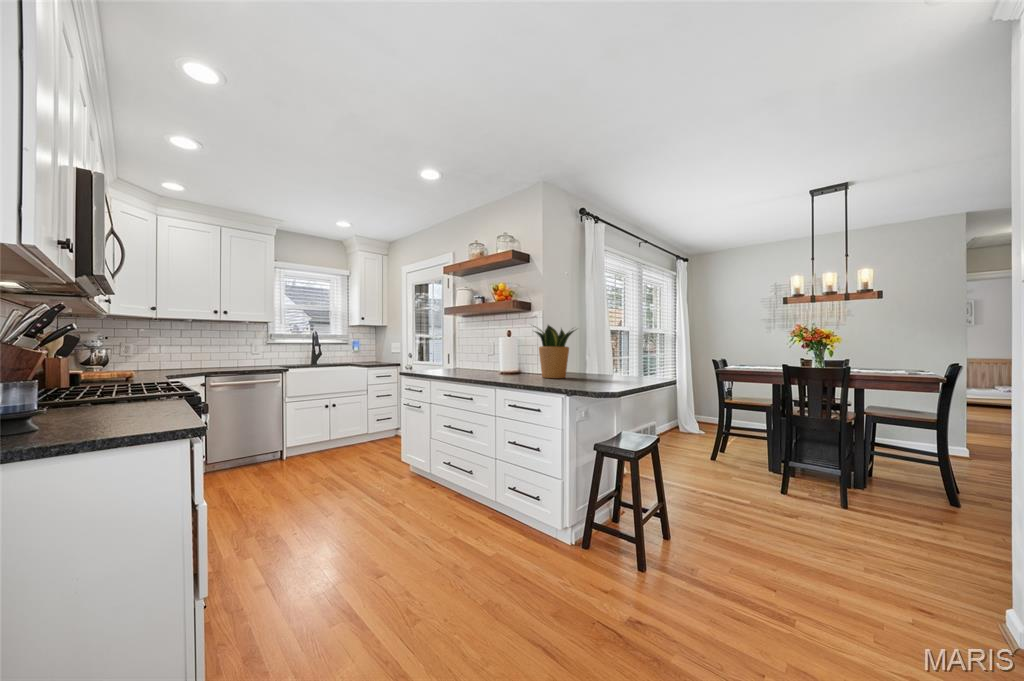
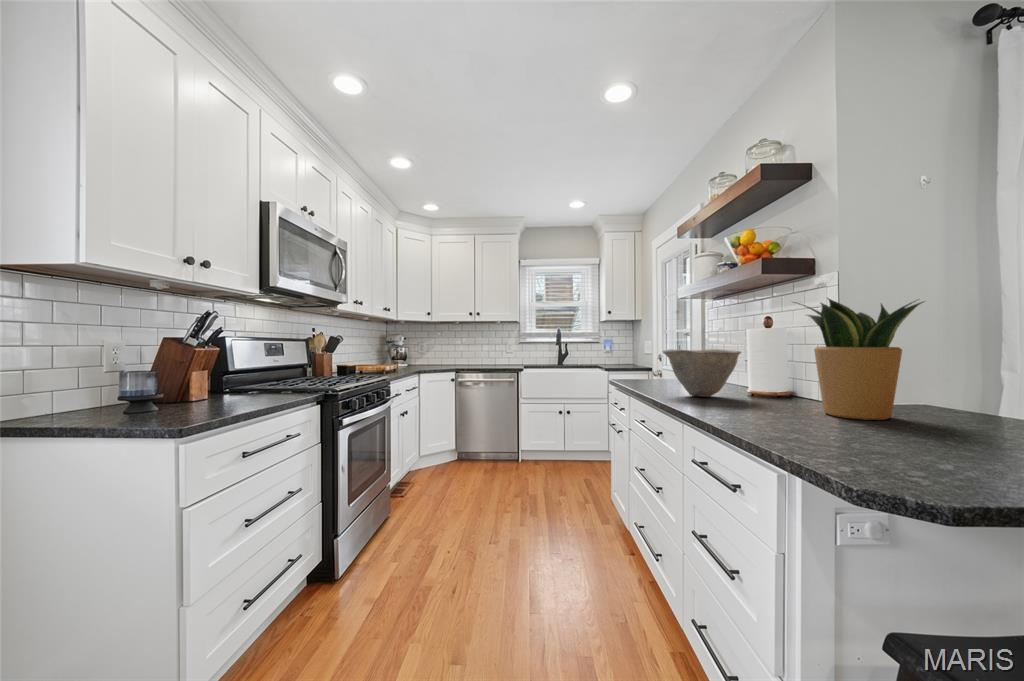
bowl: none [459,348,502,376] -> present [663,349,741,397]

